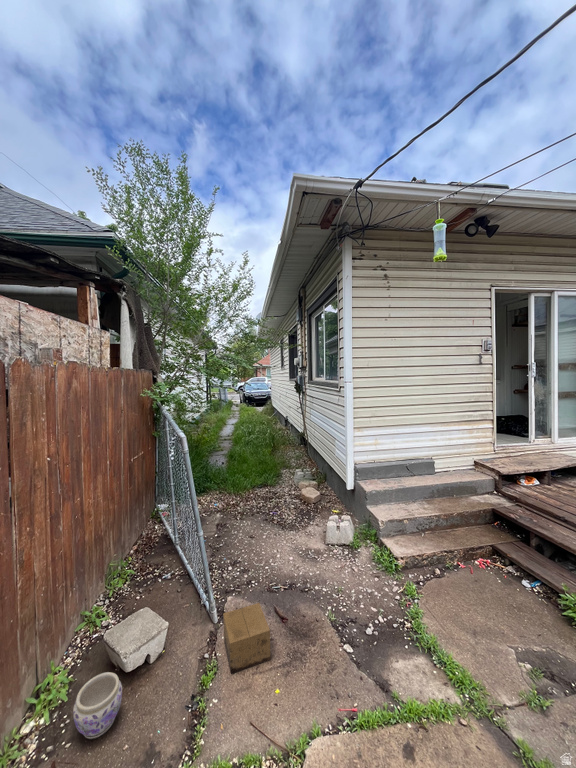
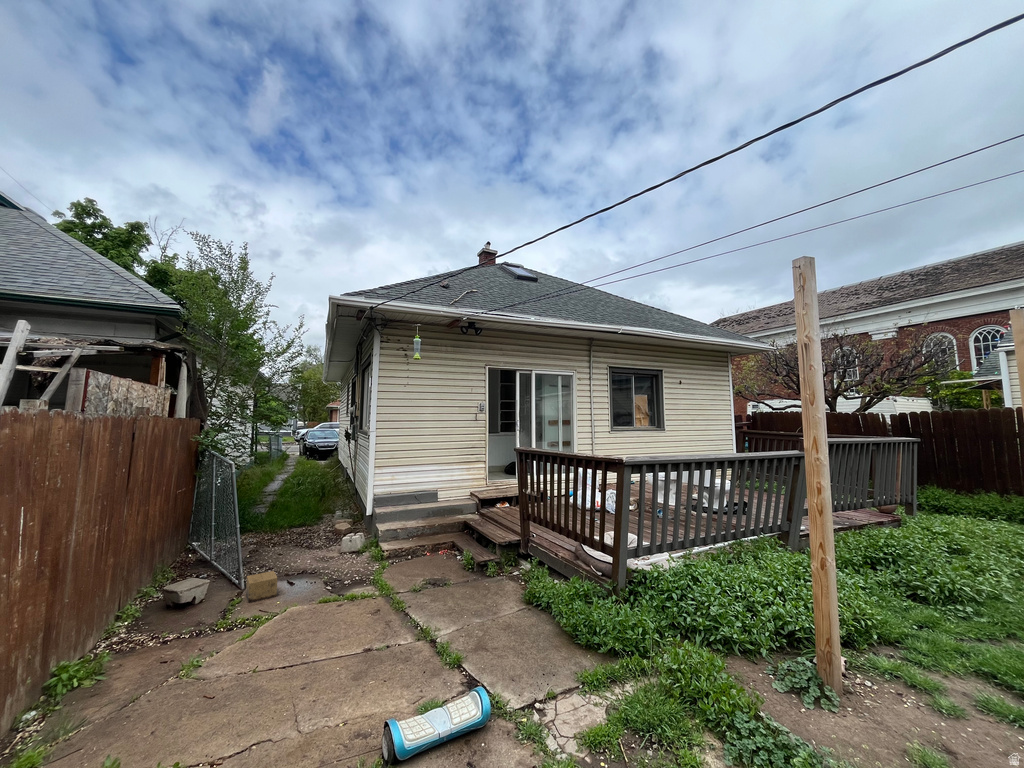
planter: present [73,672,122,740] -> none [145,598,177,627]

